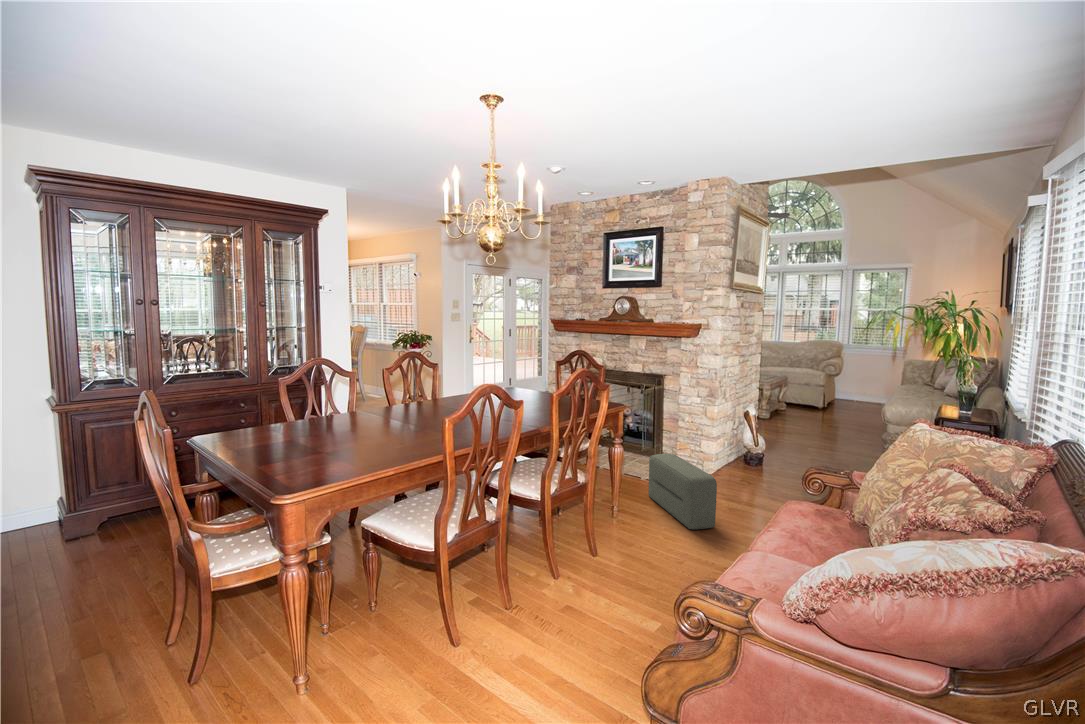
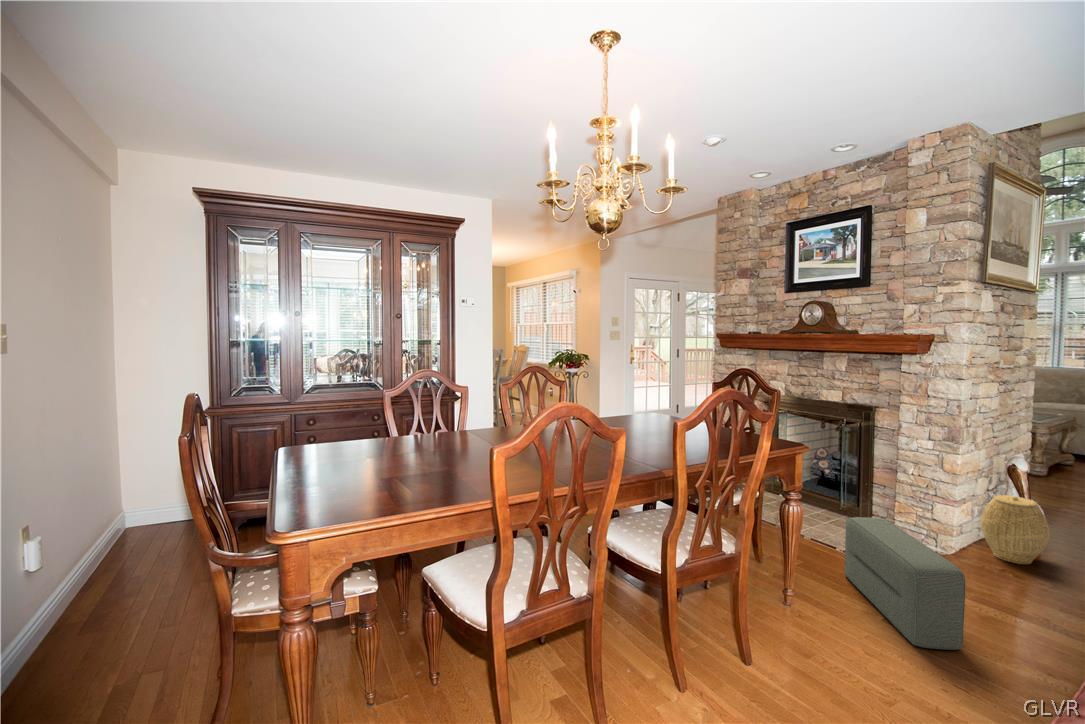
woven basket: none [727,432,763,476] -> present [980,495,1050,564]

